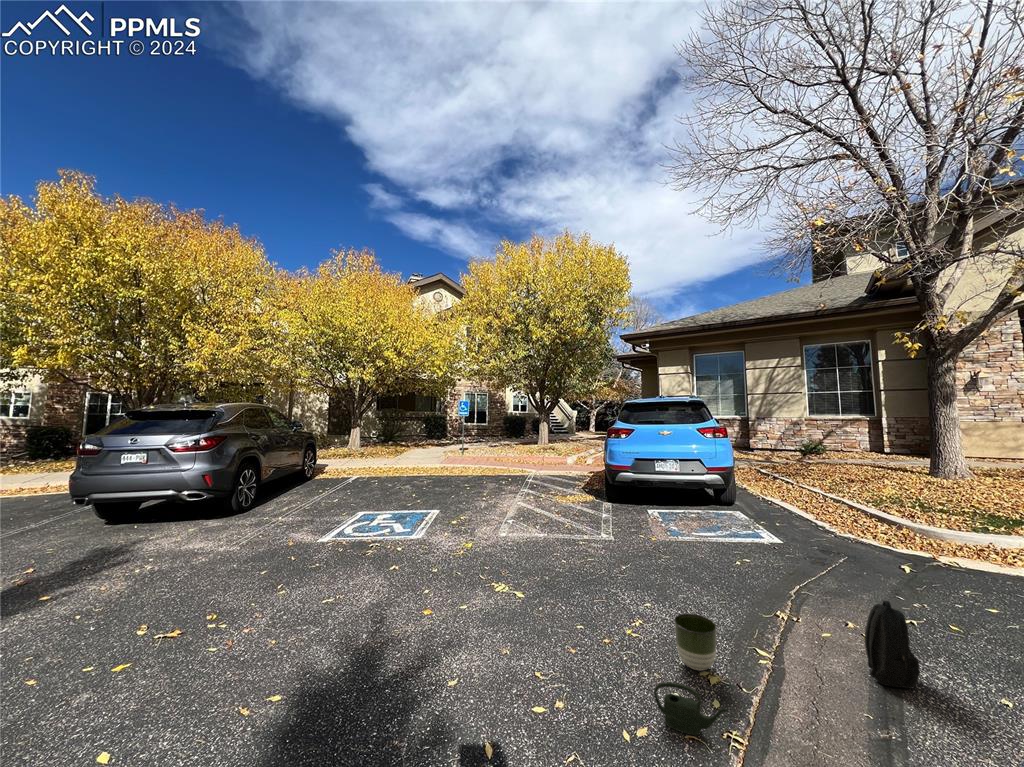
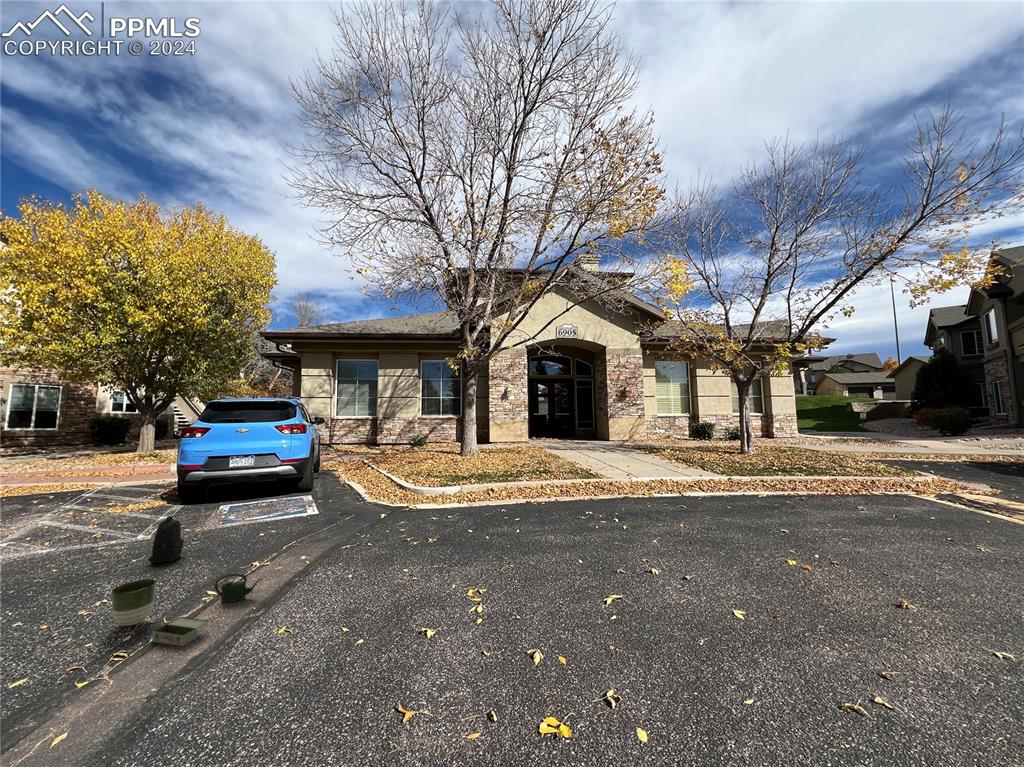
backpack: present [865,601,920,689] -> present [148,516,184,563]
watering can: present [654,682,728,736] -> present [215,574,262,602]
toolbox: none [749,685,820,744] -> present [152,617,209,646]

